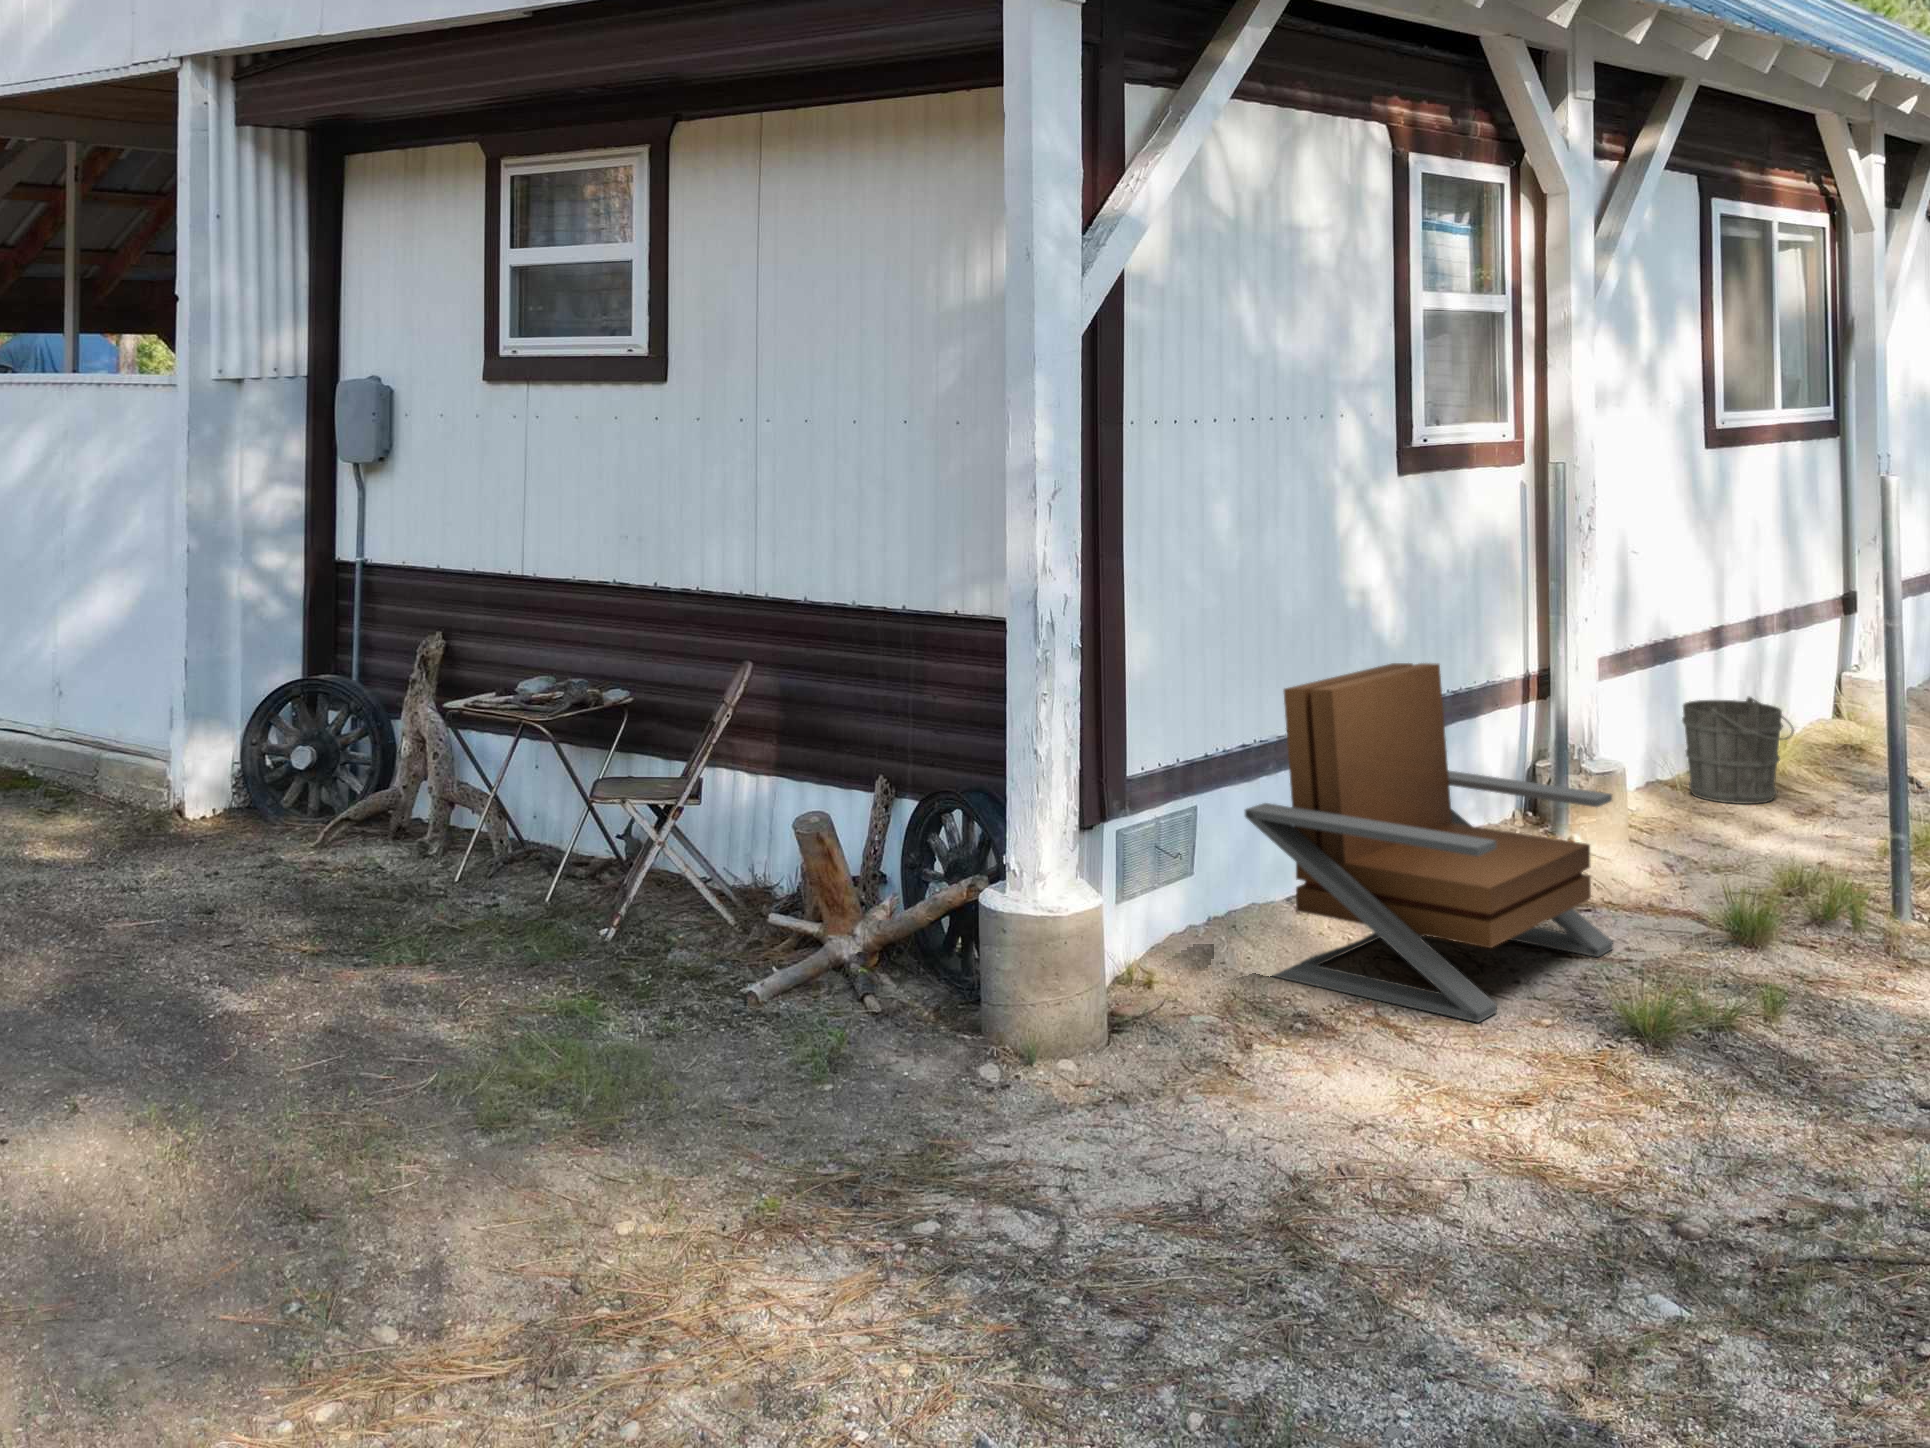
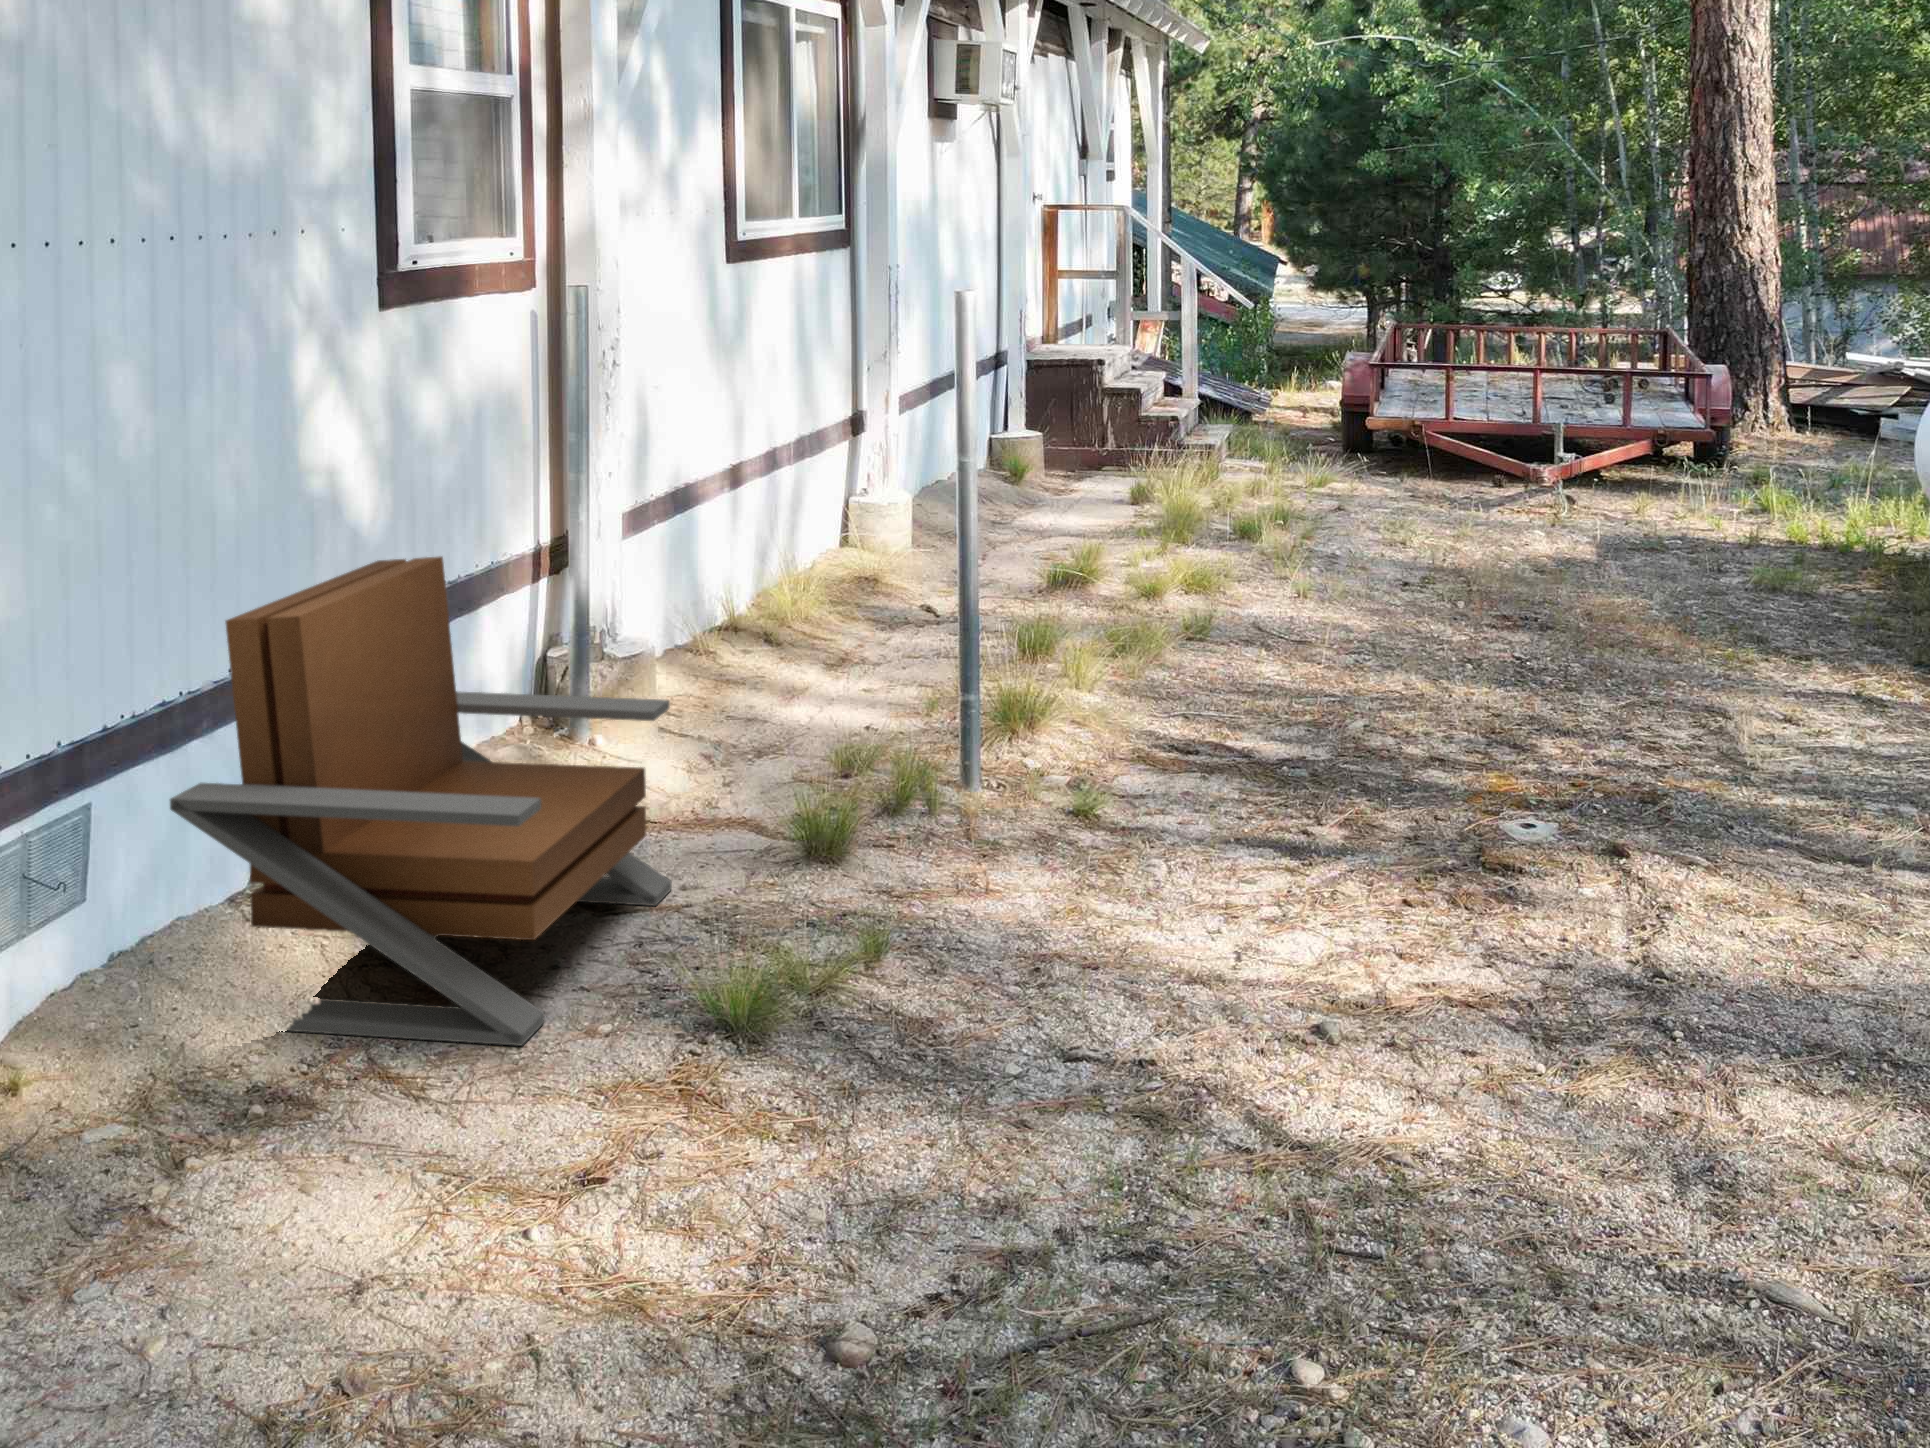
bucket: present [1682,697,1794,804] -> none [703,540,822,663]

